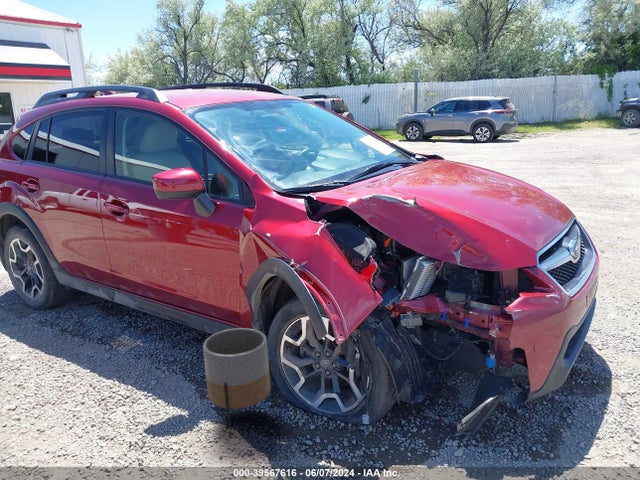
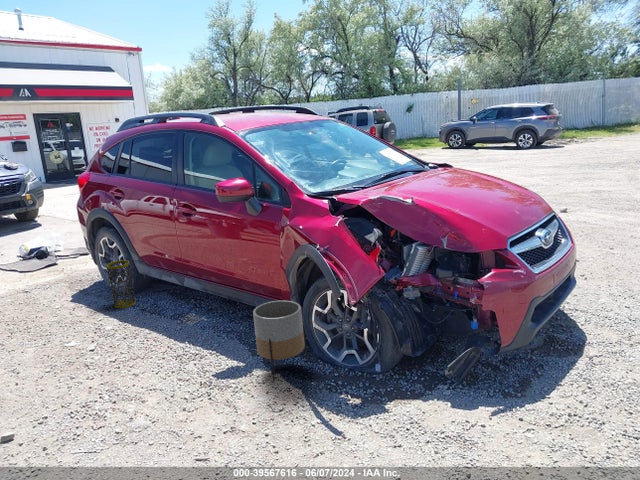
trash can: none [15,268,54,328] -> present [106,260,136,308]

